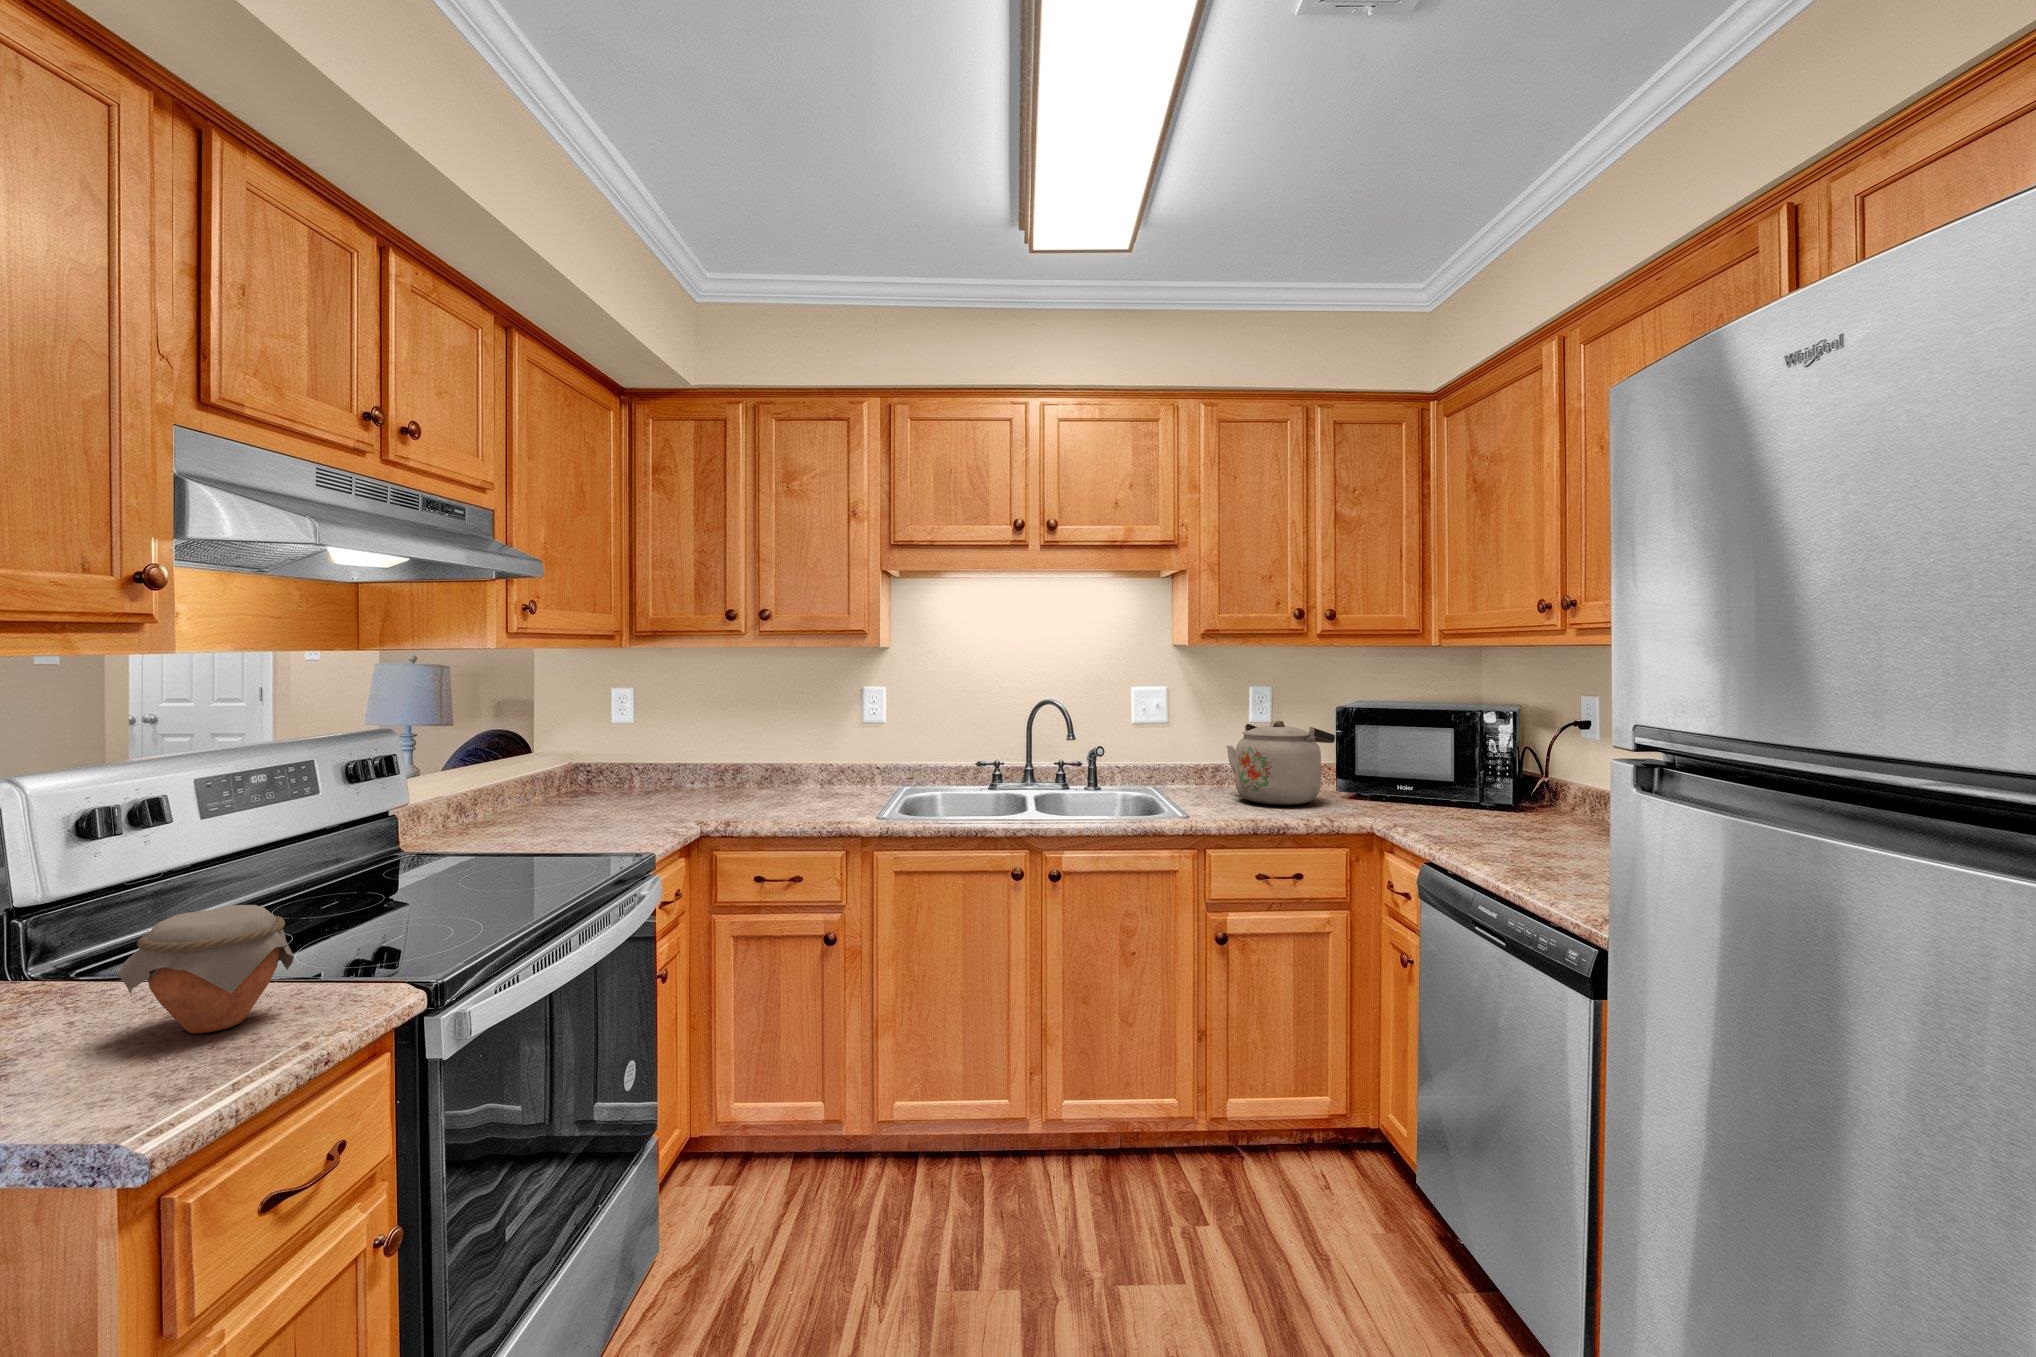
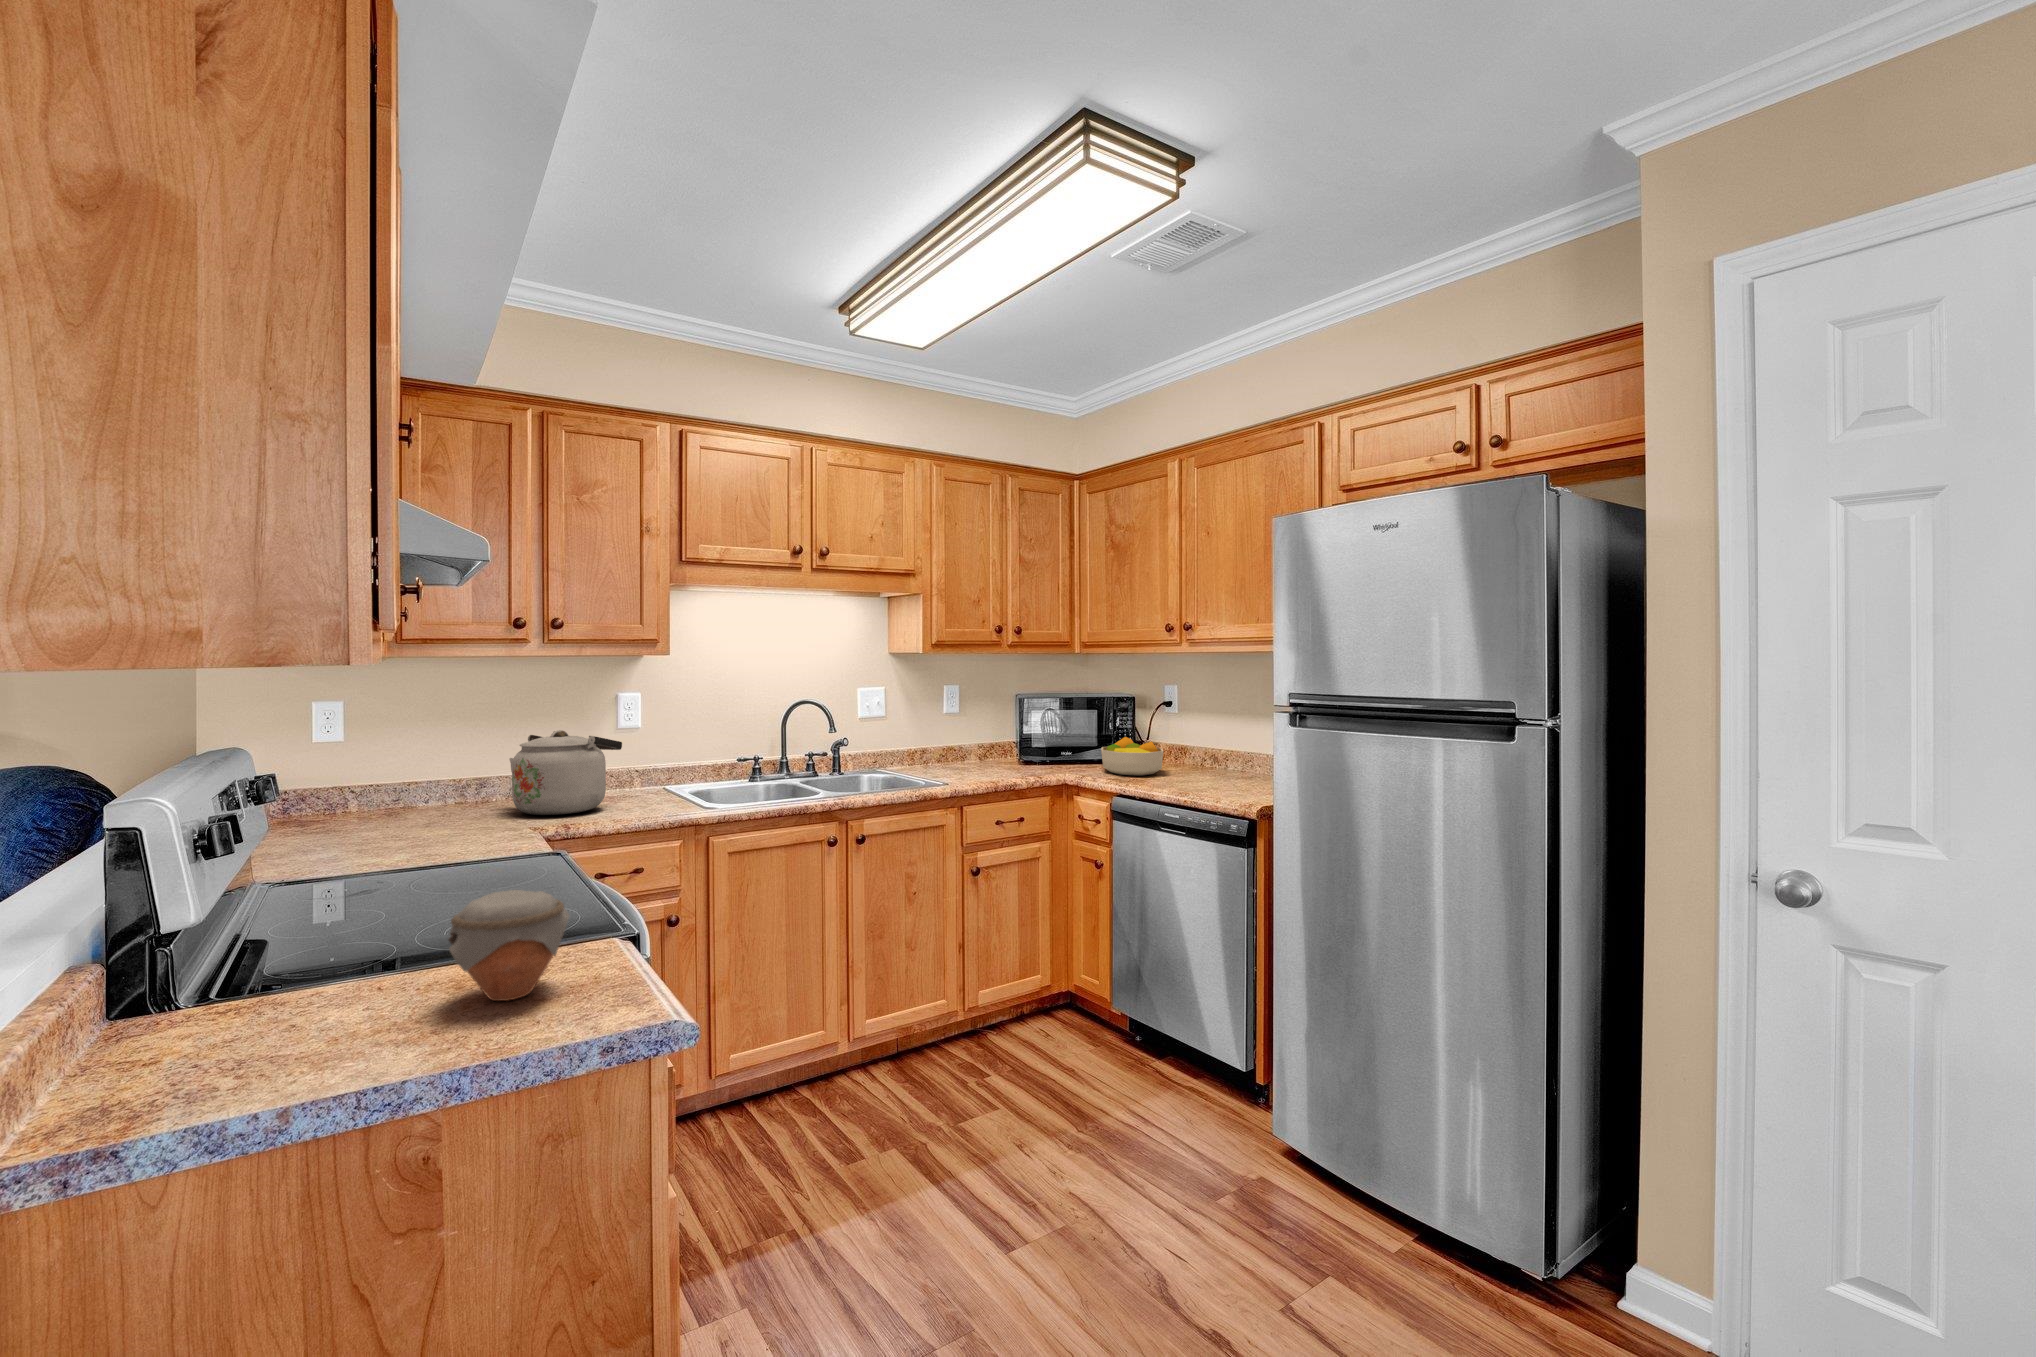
kettle: present [1226,720,1335,805] -> present [509,730,622,815]
fruit bowl: none [1440,768,1548,830] -> present [1101,737,1164,775]

